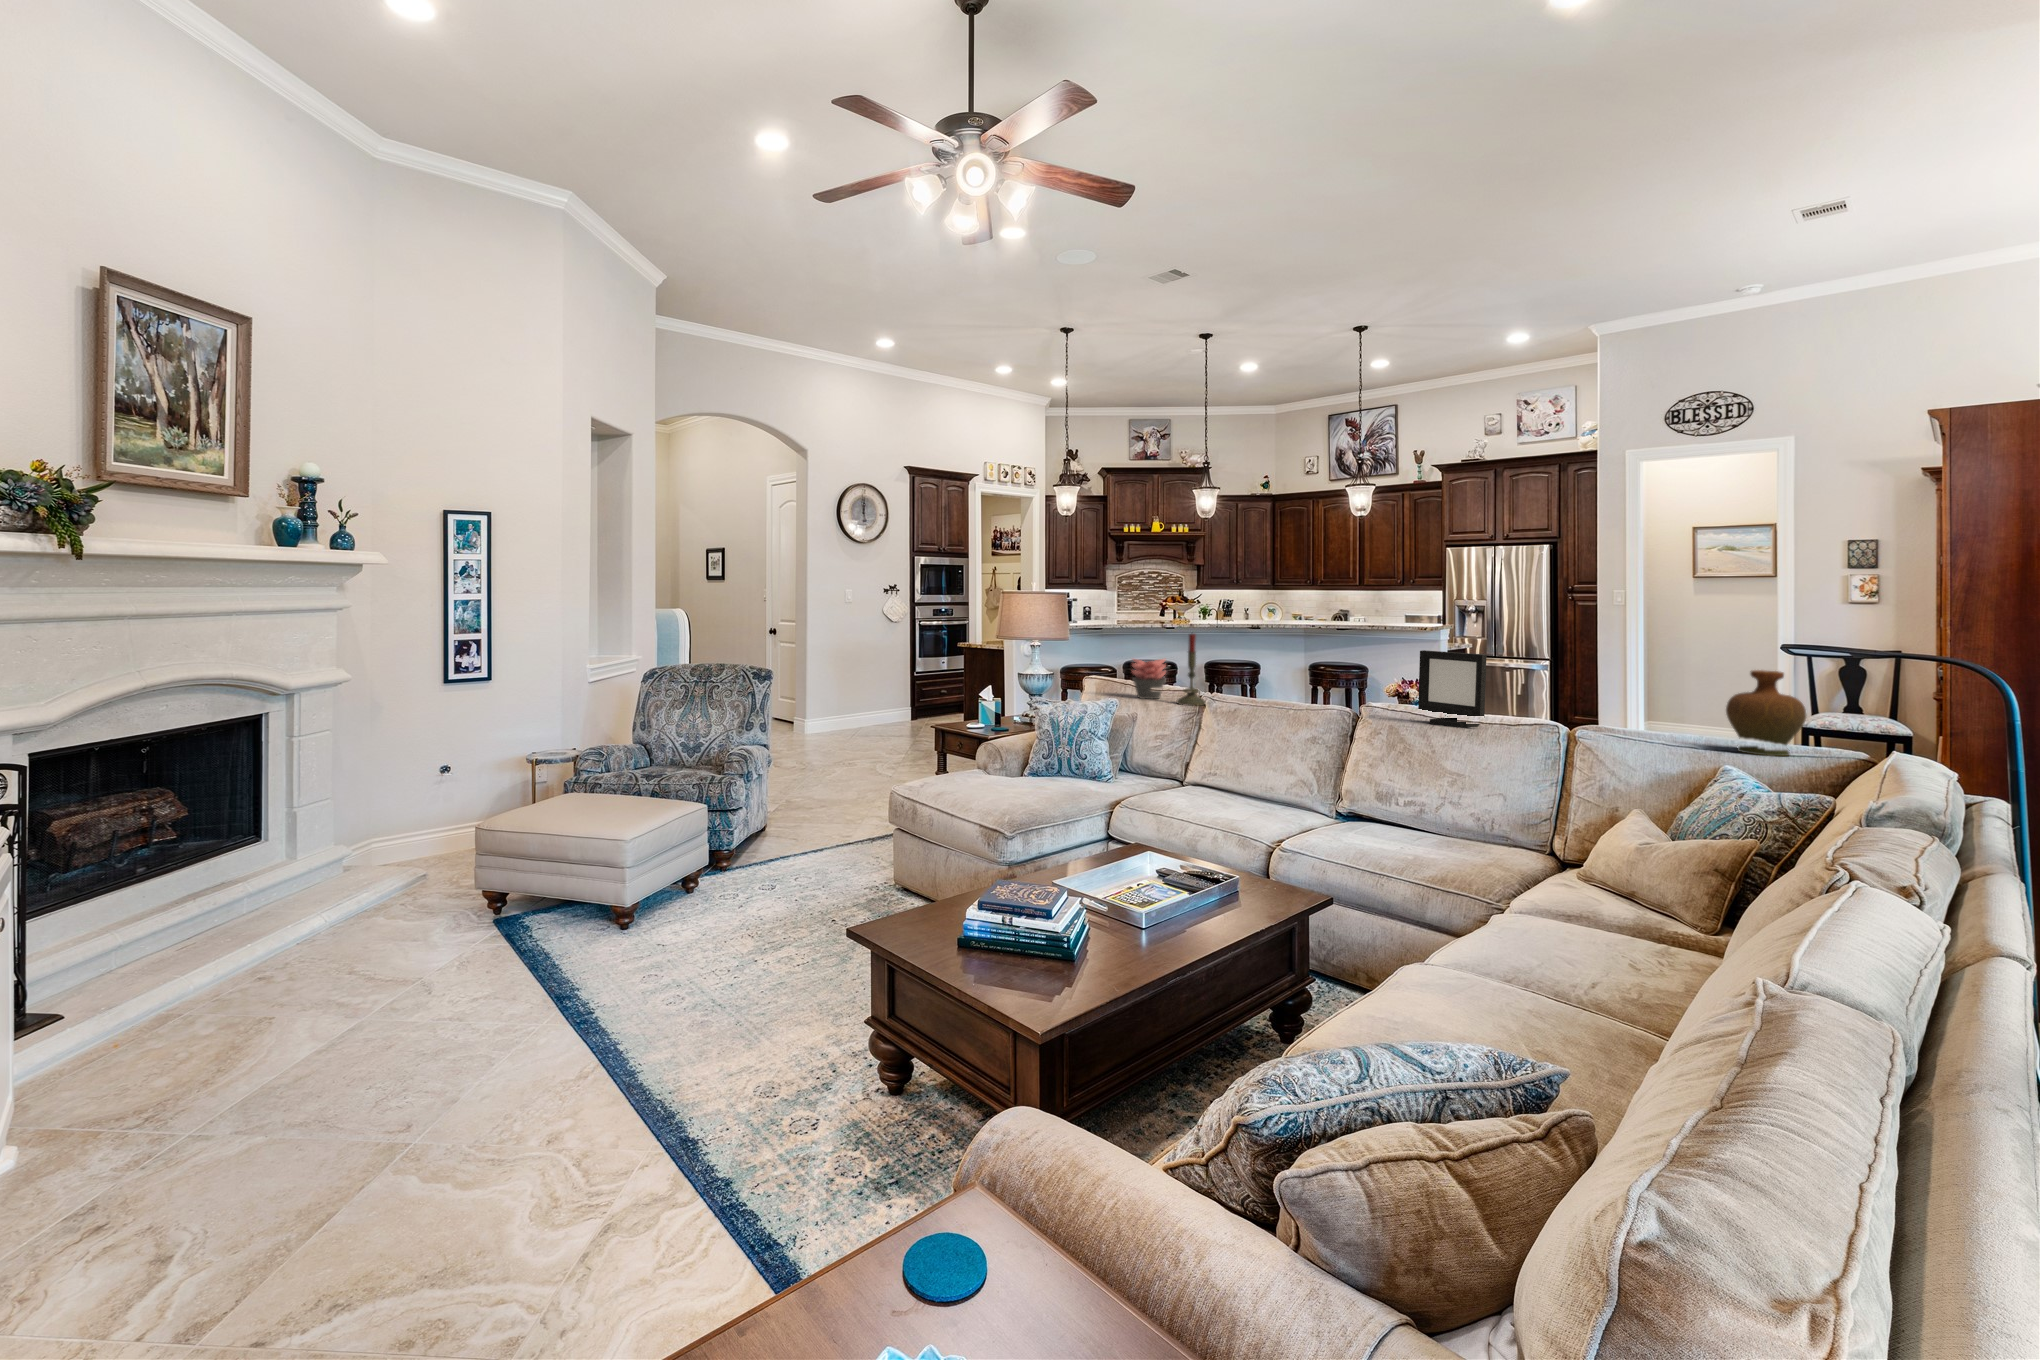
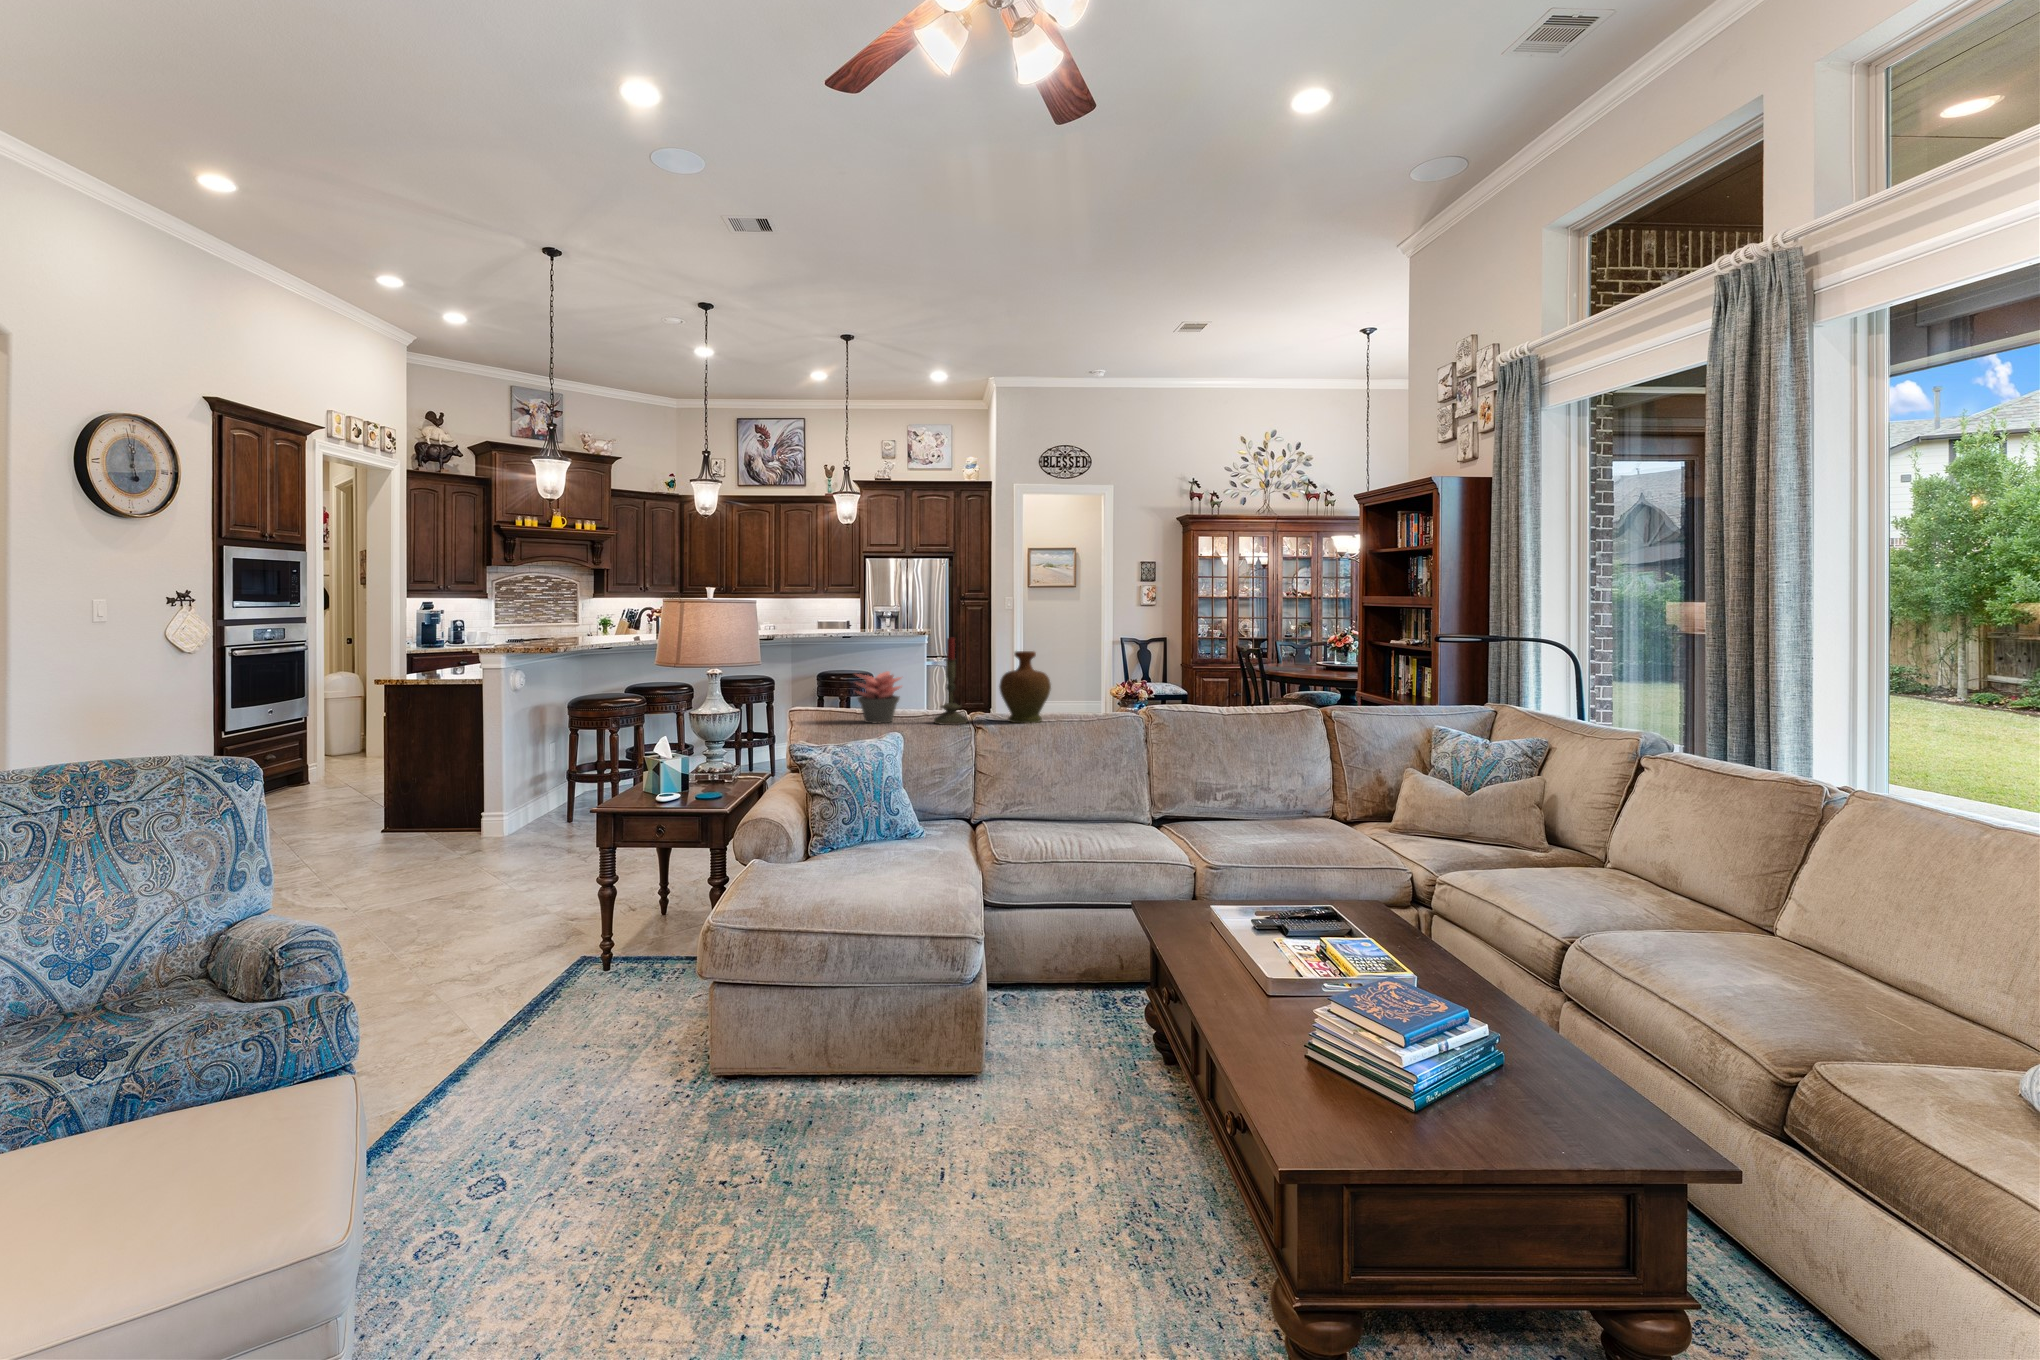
picture frame: present [1418,650,1487,728] -> none [1166,644,1230,716]
decorative vase: present [1726,670,1806,756] -> present [999,651,1051,723]

